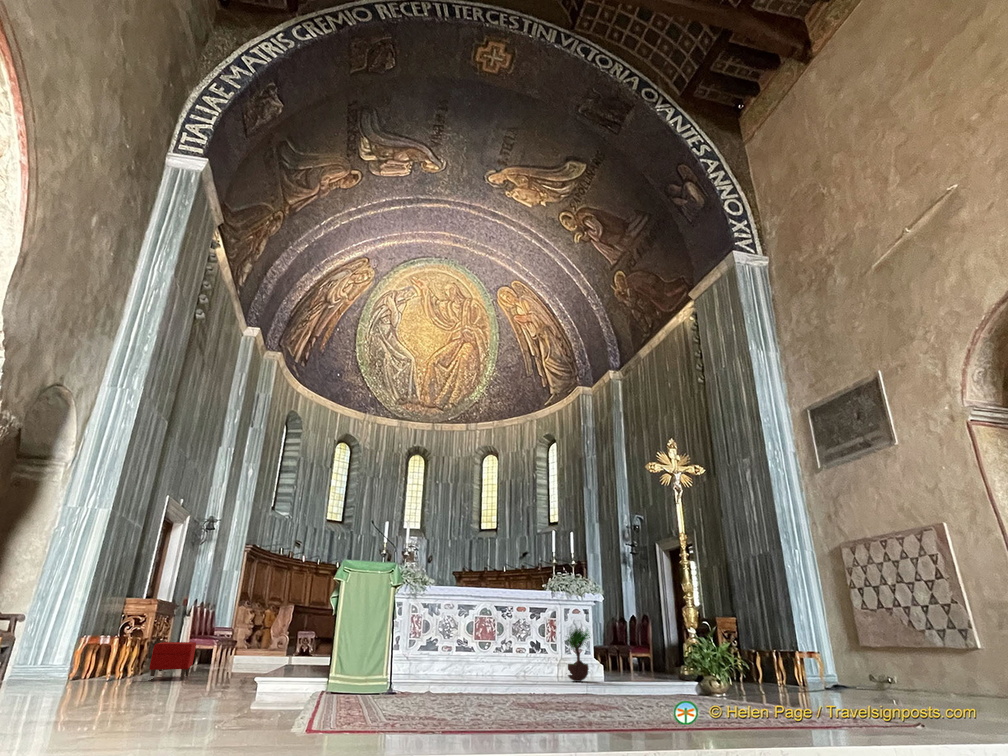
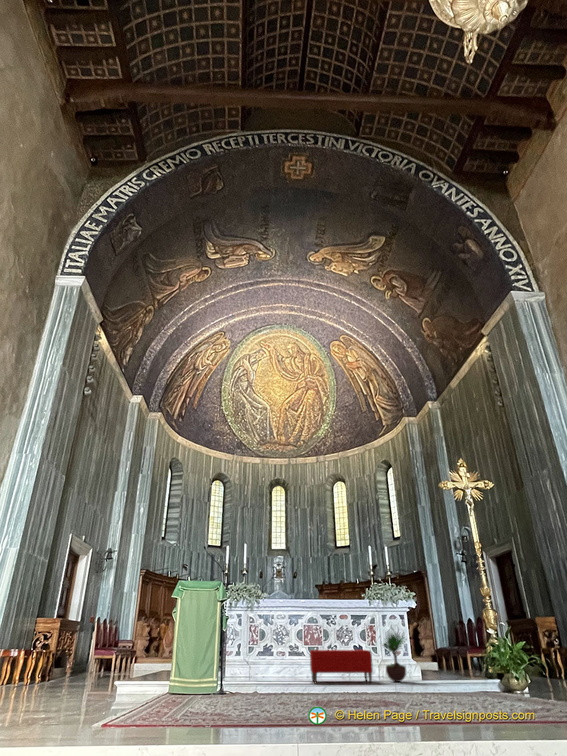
bench: present [149,642,196,681] -> present [310,650,373,683]

